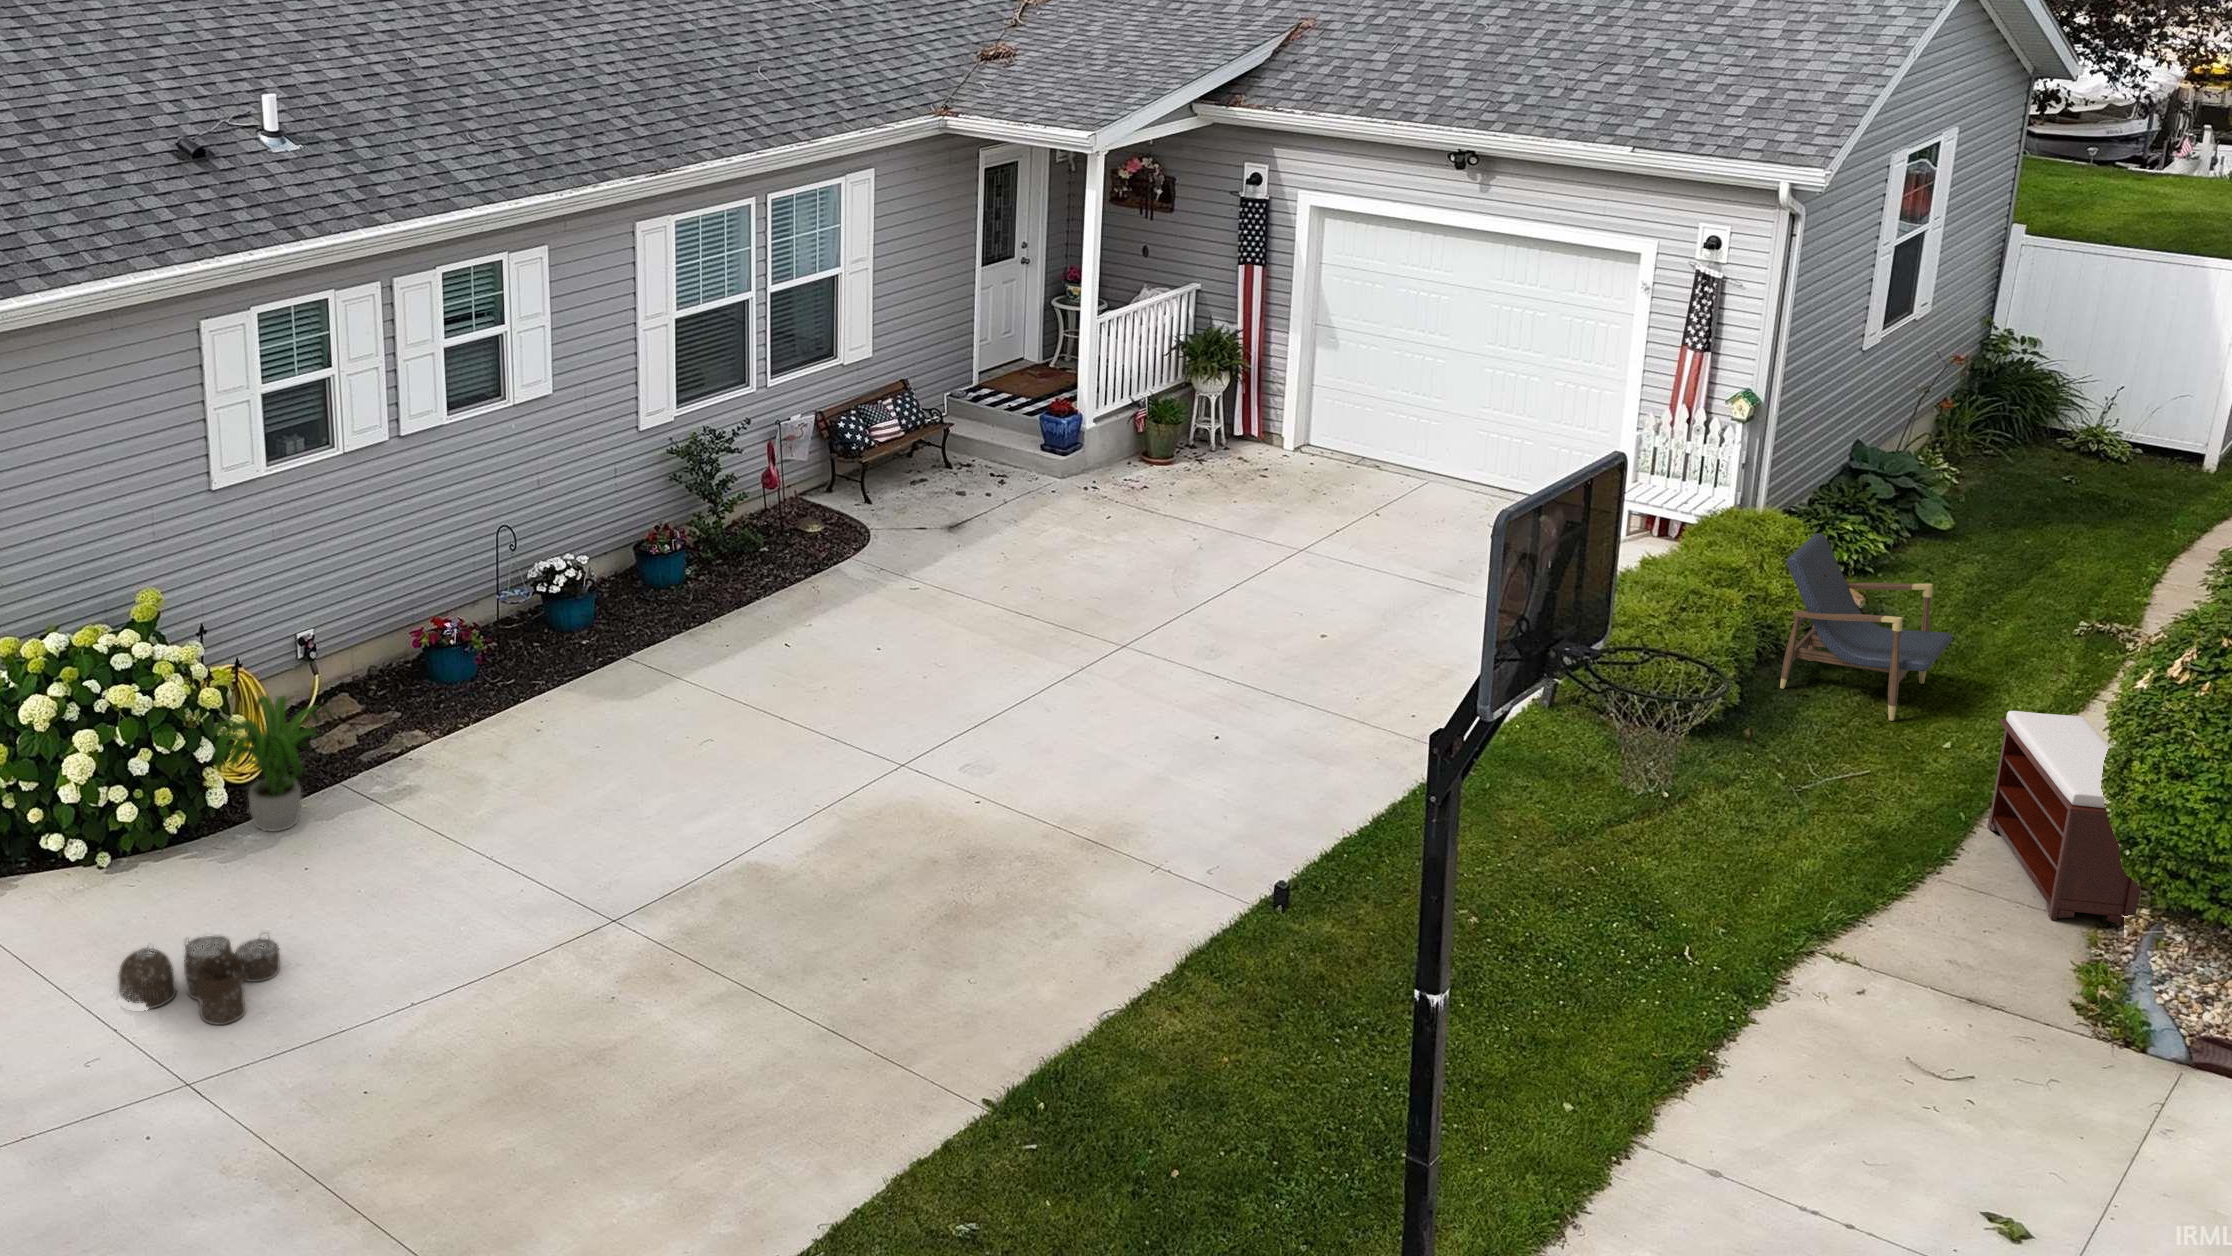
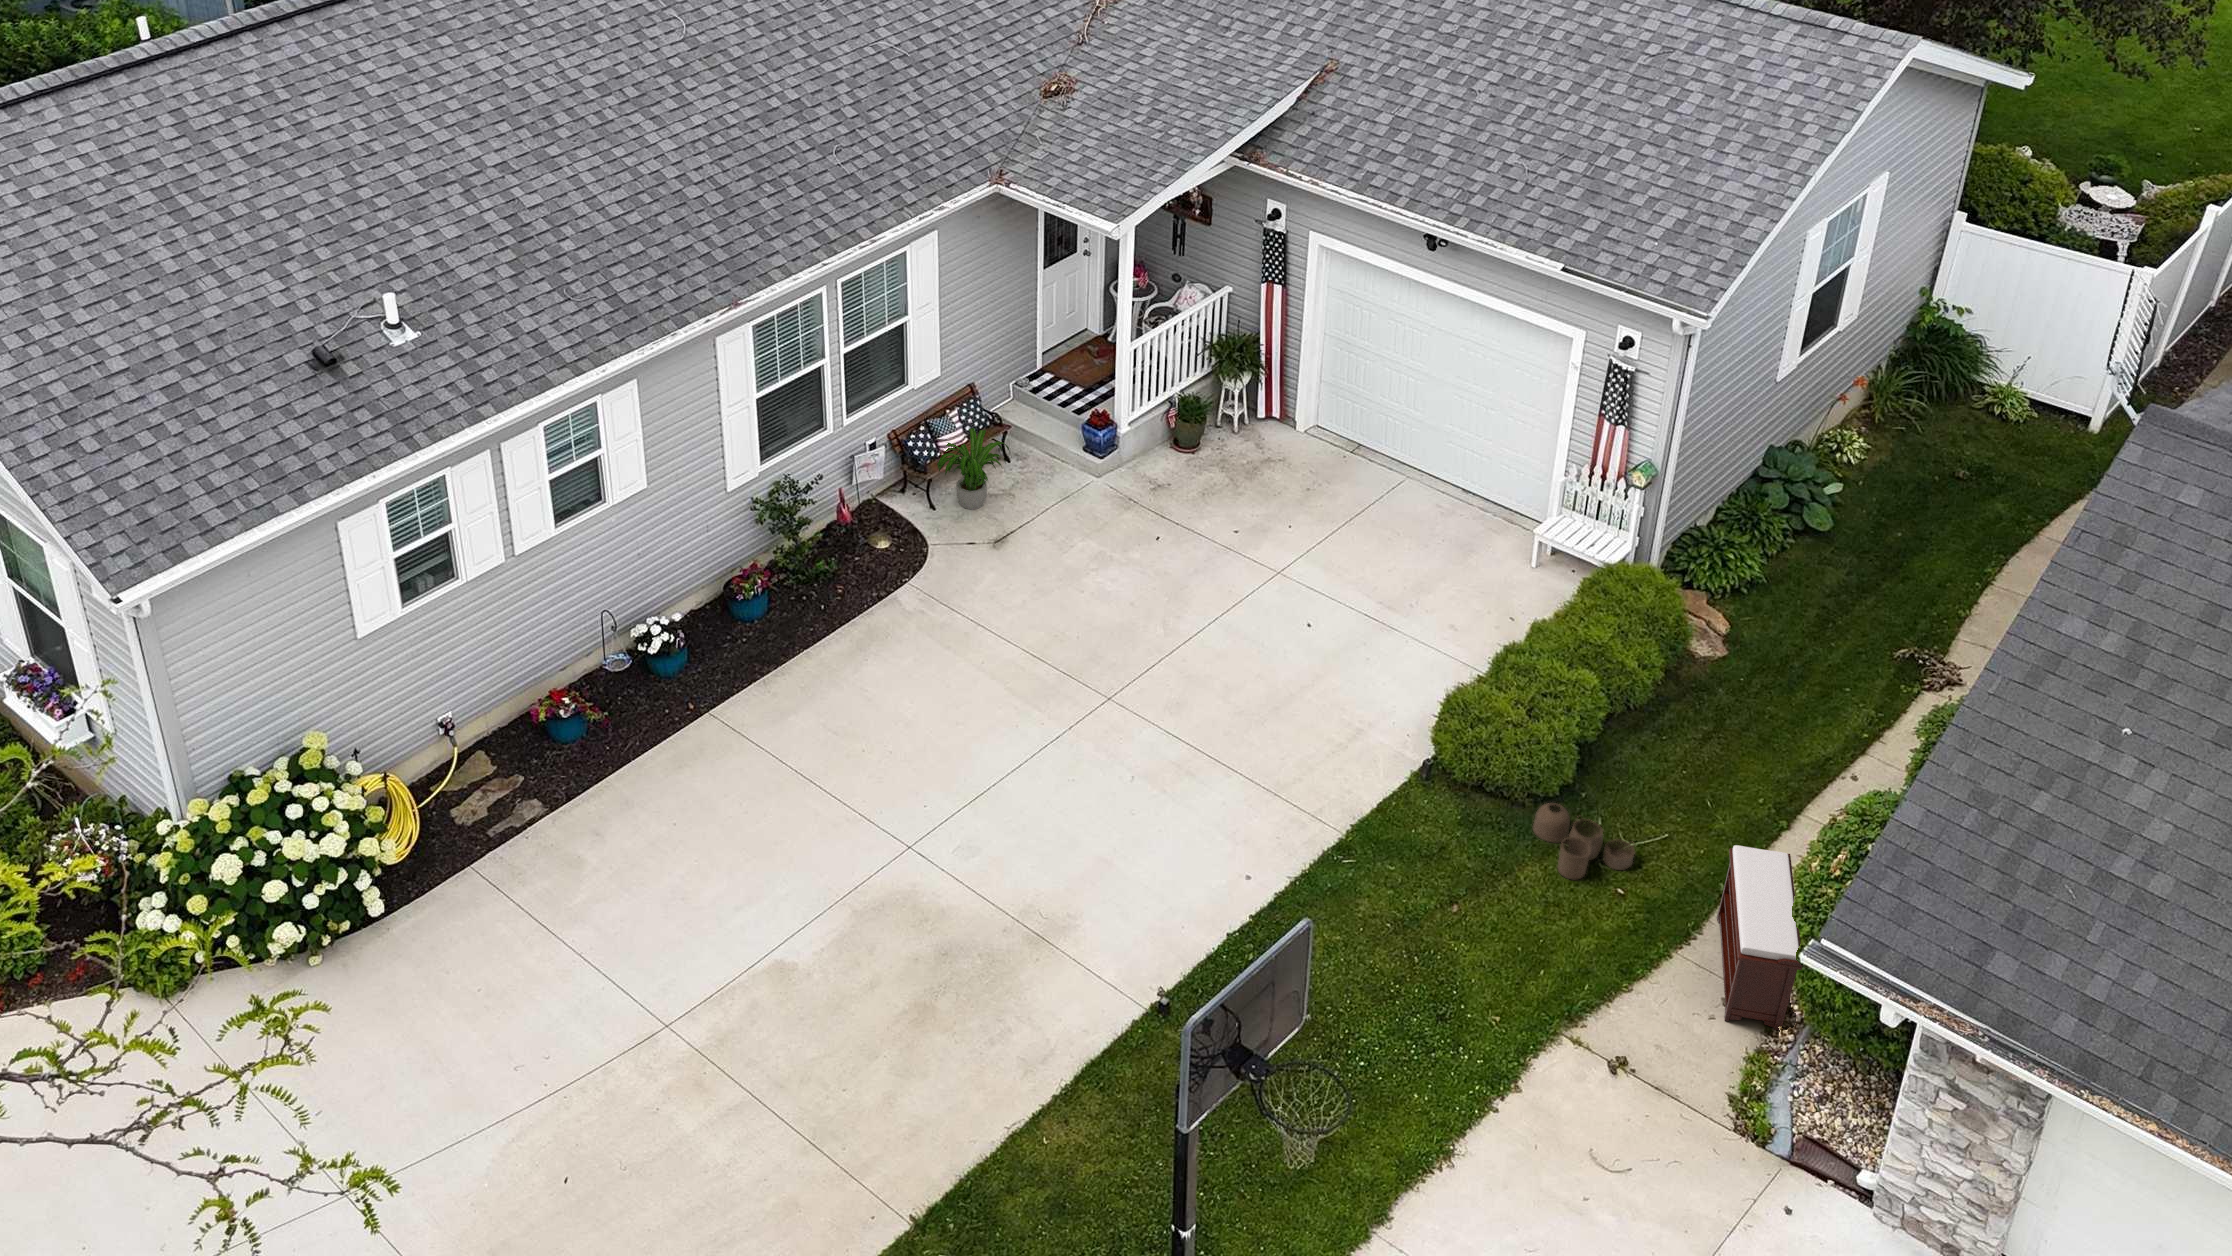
lounge chair: present [1780,533,1953,721] -> none [1616,627,1751,791]
potted plant: present [211,696,333,832] -> present [937,428,1010,510]
woven basket: present [118,936,280,1024] -> present [1533,803,1634,879]

